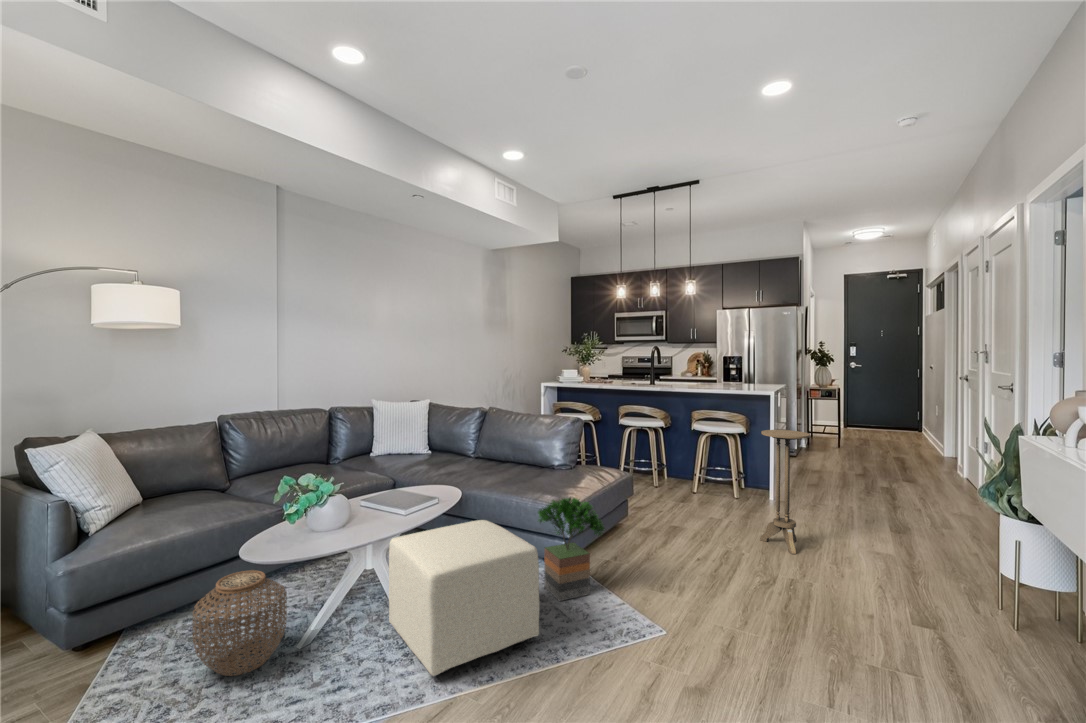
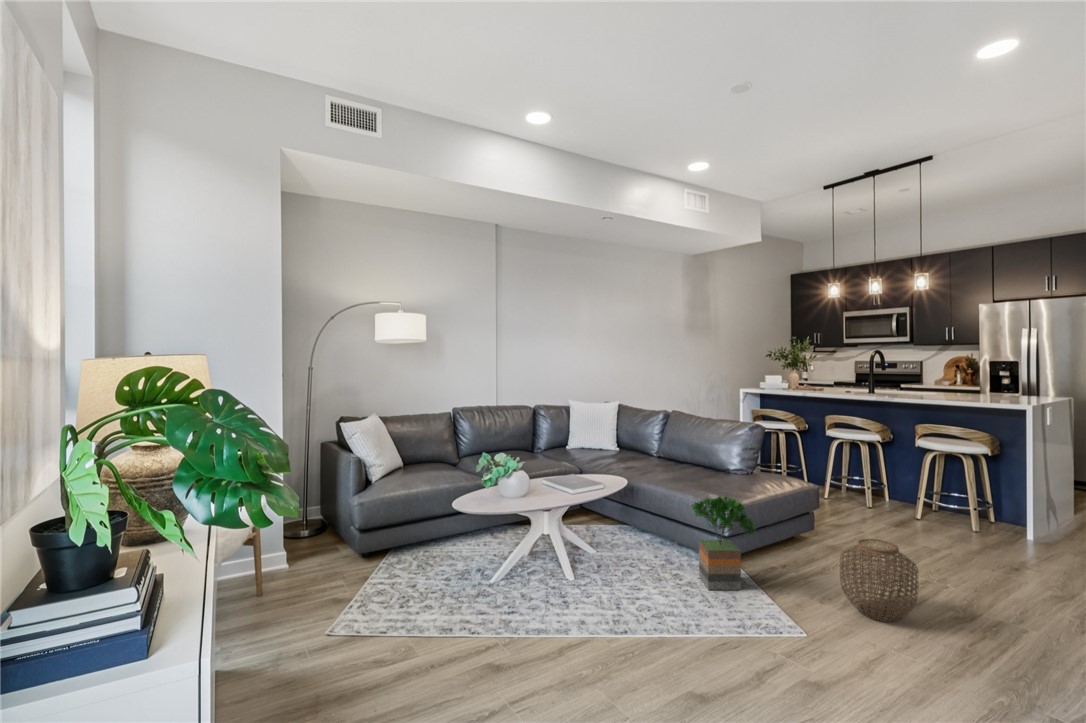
side table: present [760,430,810,554] -> none [975,449,1043,596]
ottoman: present [389,520,540,676] -> none [557,506,676,619]
woven basket: present [193,570,287,676] -> present [840,539,918,622]

